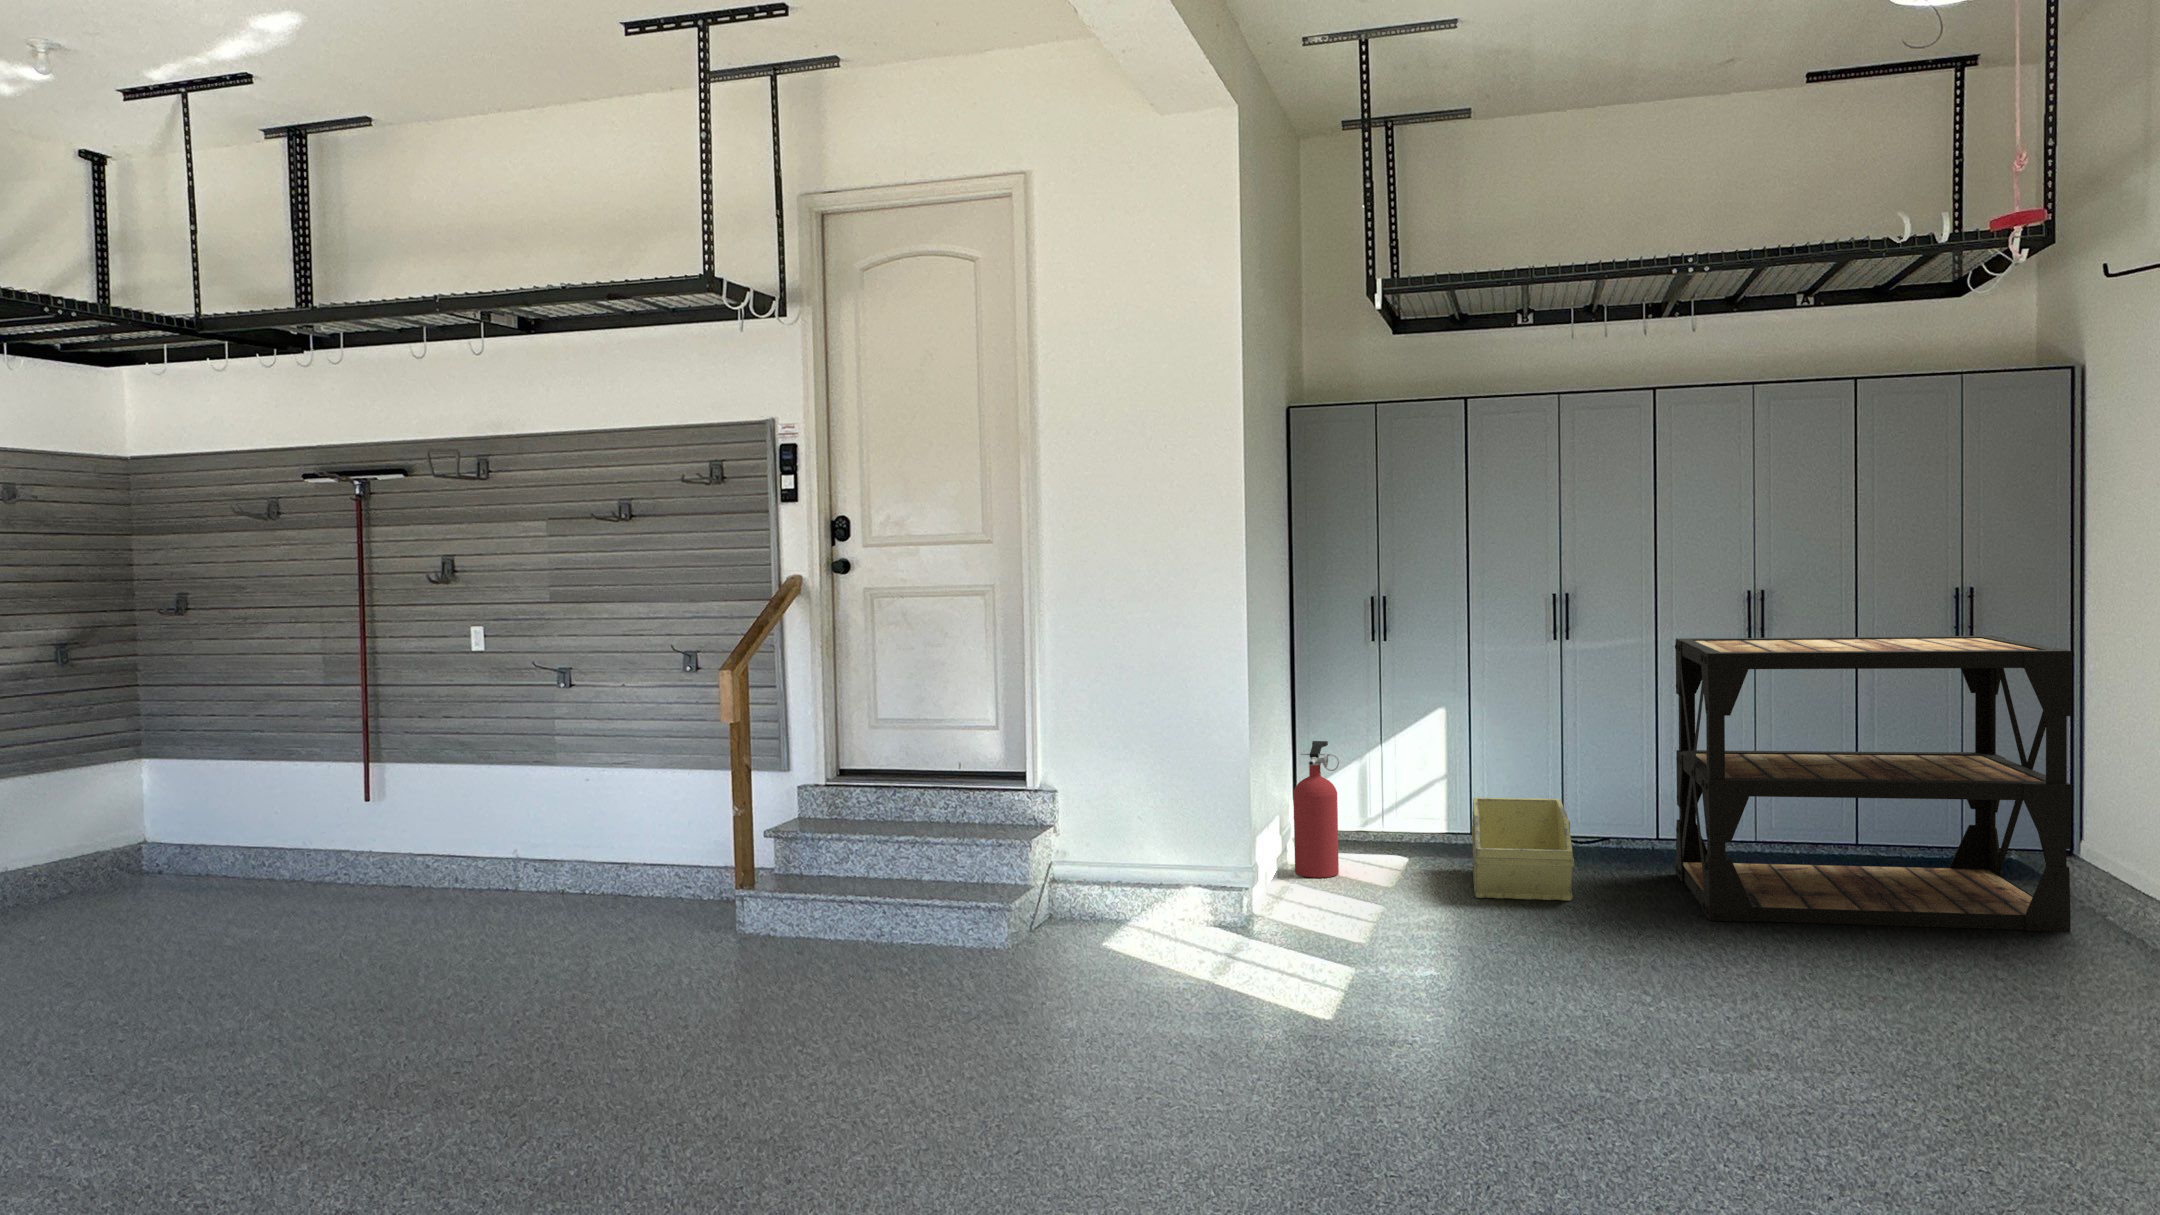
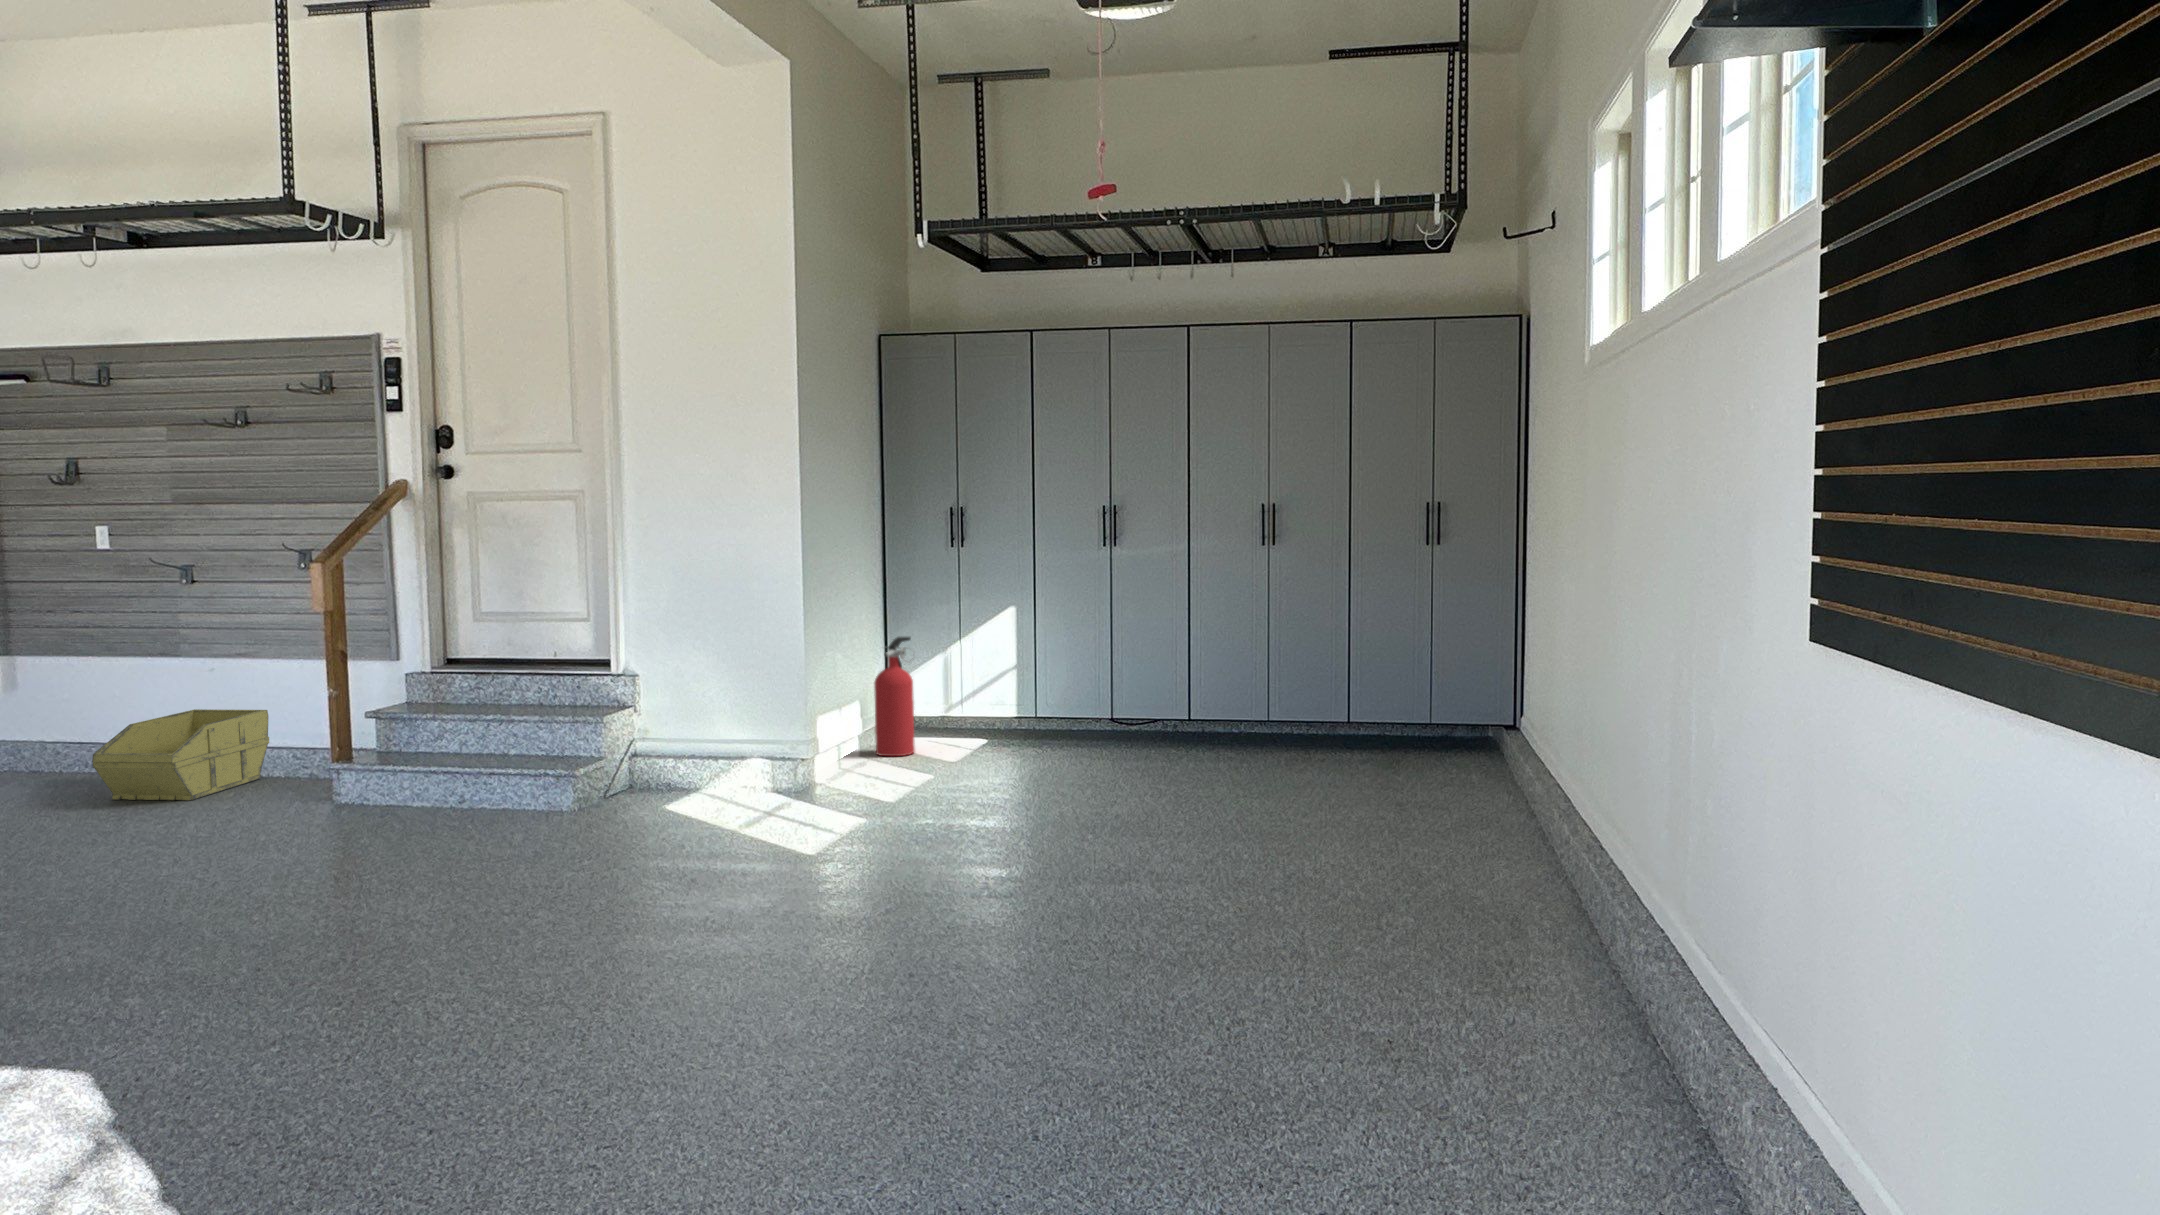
shelving unit: present [1675,636,2072,932] -> none [1192,544,1477,787]
storage bin: present [1472,798,1575,901] -> present [92,709,269,800]

